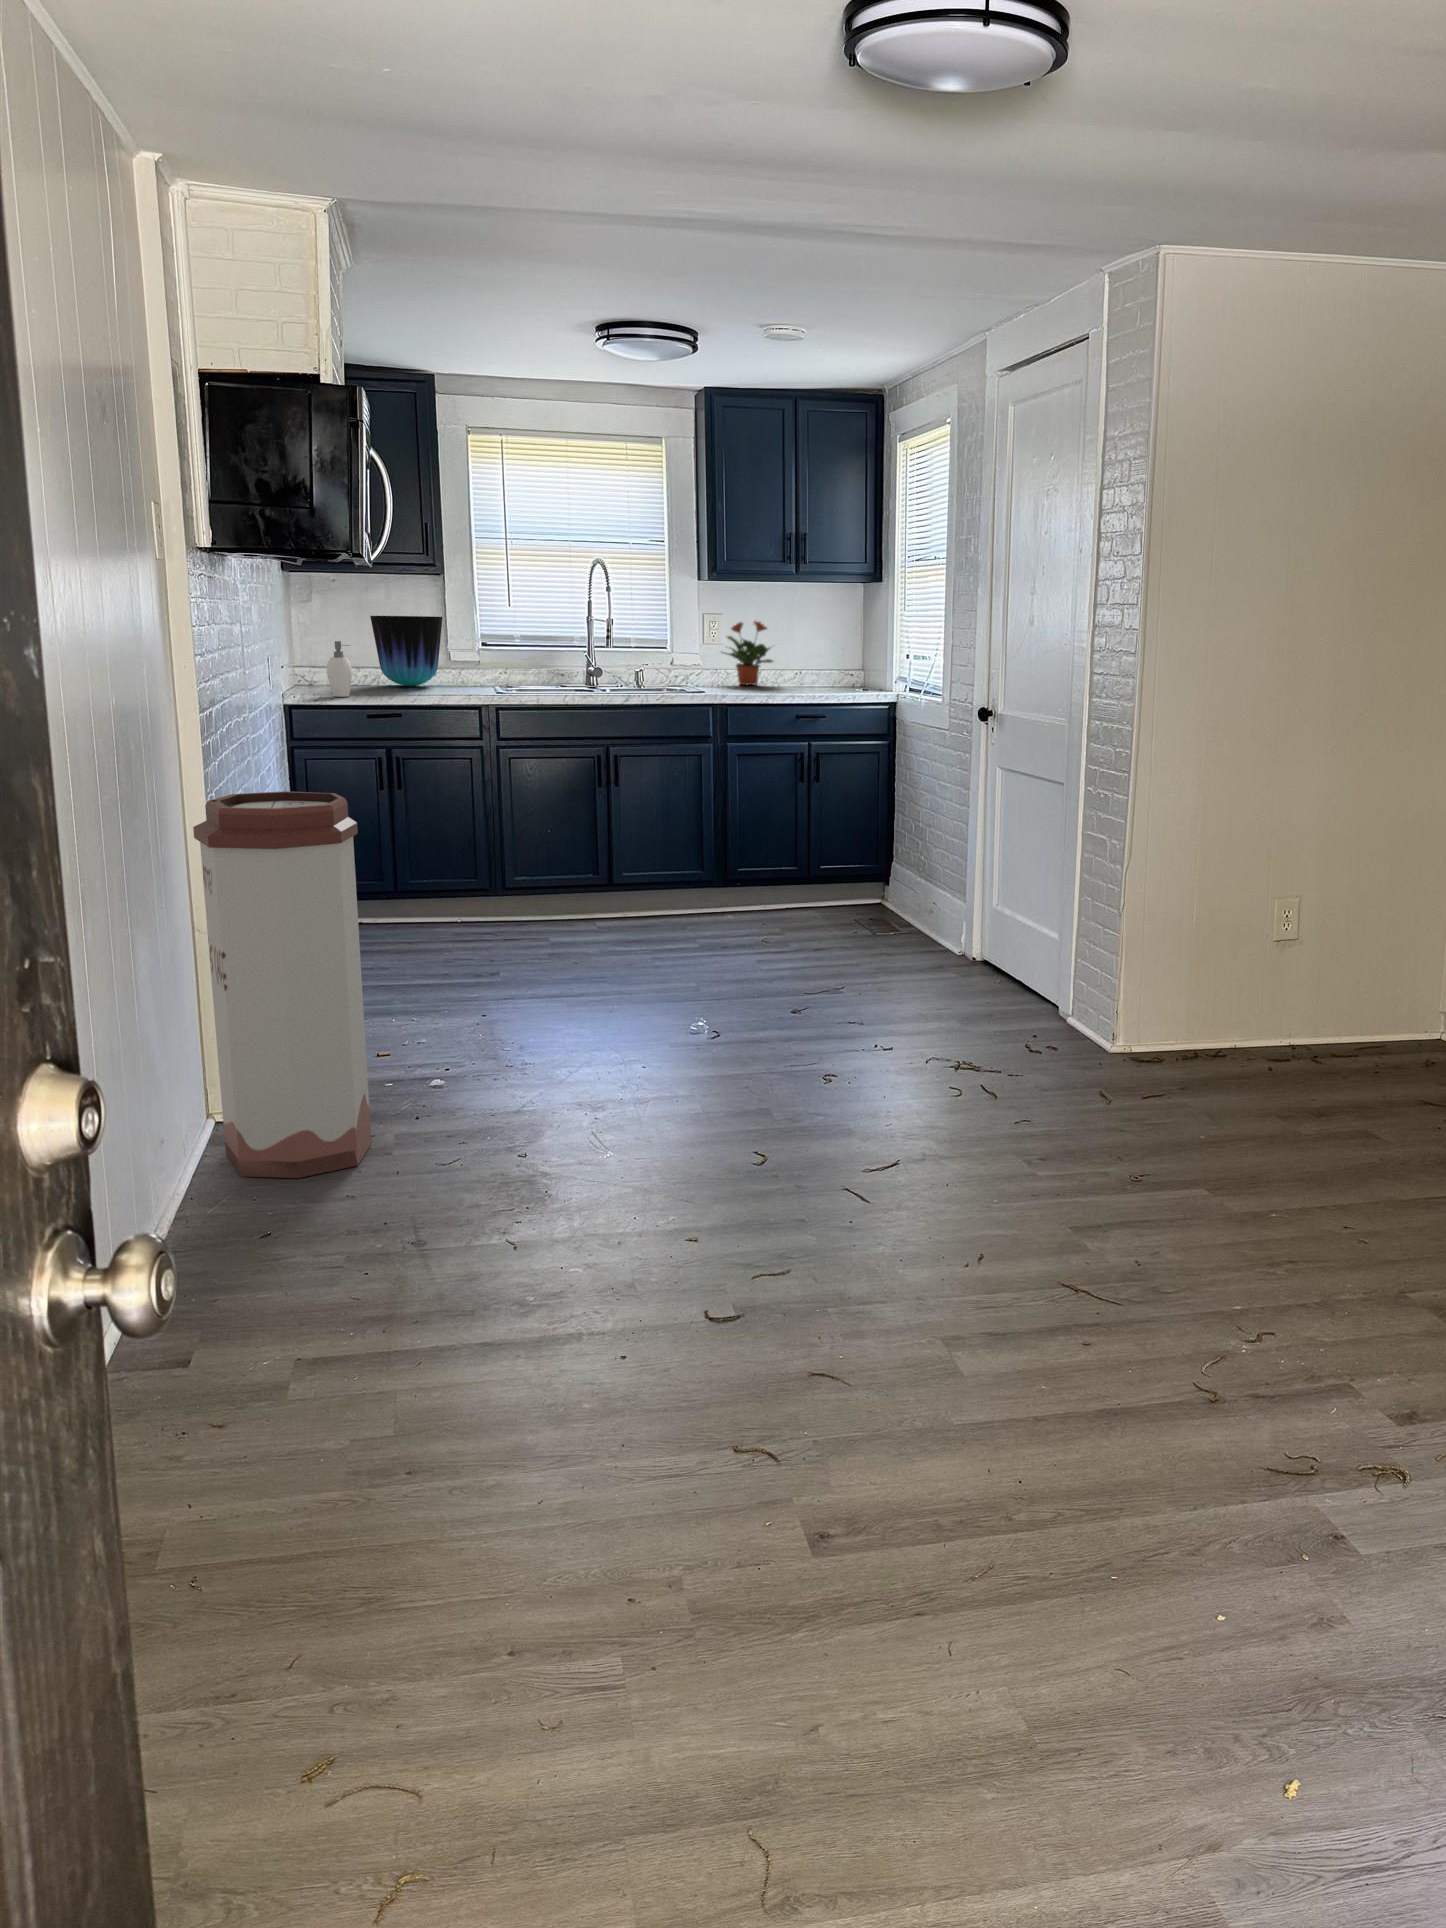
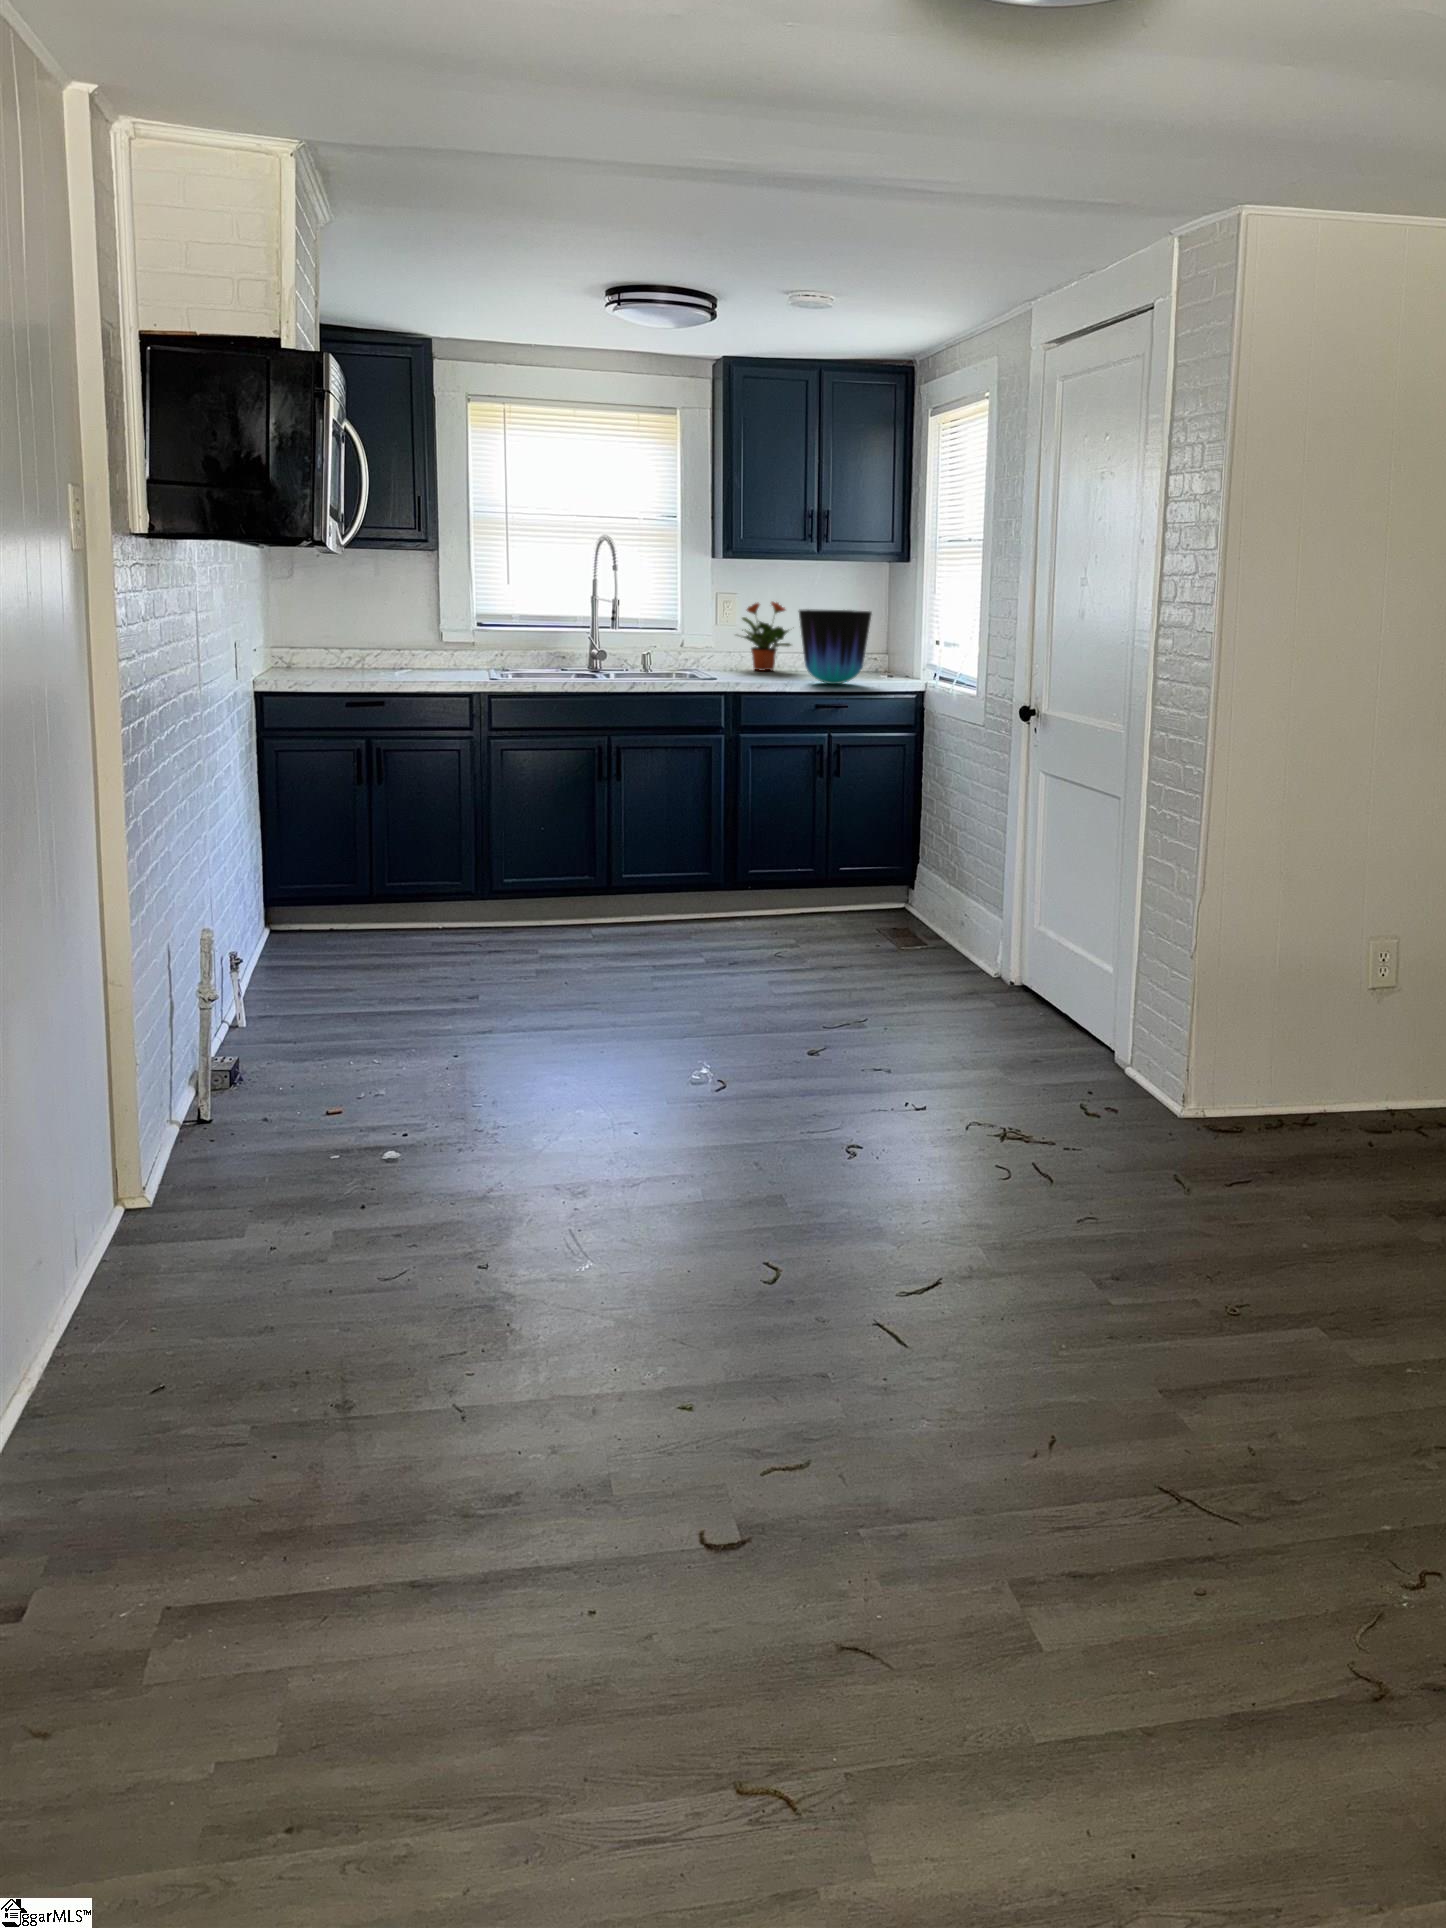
vase: present [370,616,443,686] -> present [799,609,872,684]
soap dispenser: present [327,641,352,697] -> none [301,622,330,683]
trash can: present [193,791,372,1178] -> none [99,819,303,1298]

